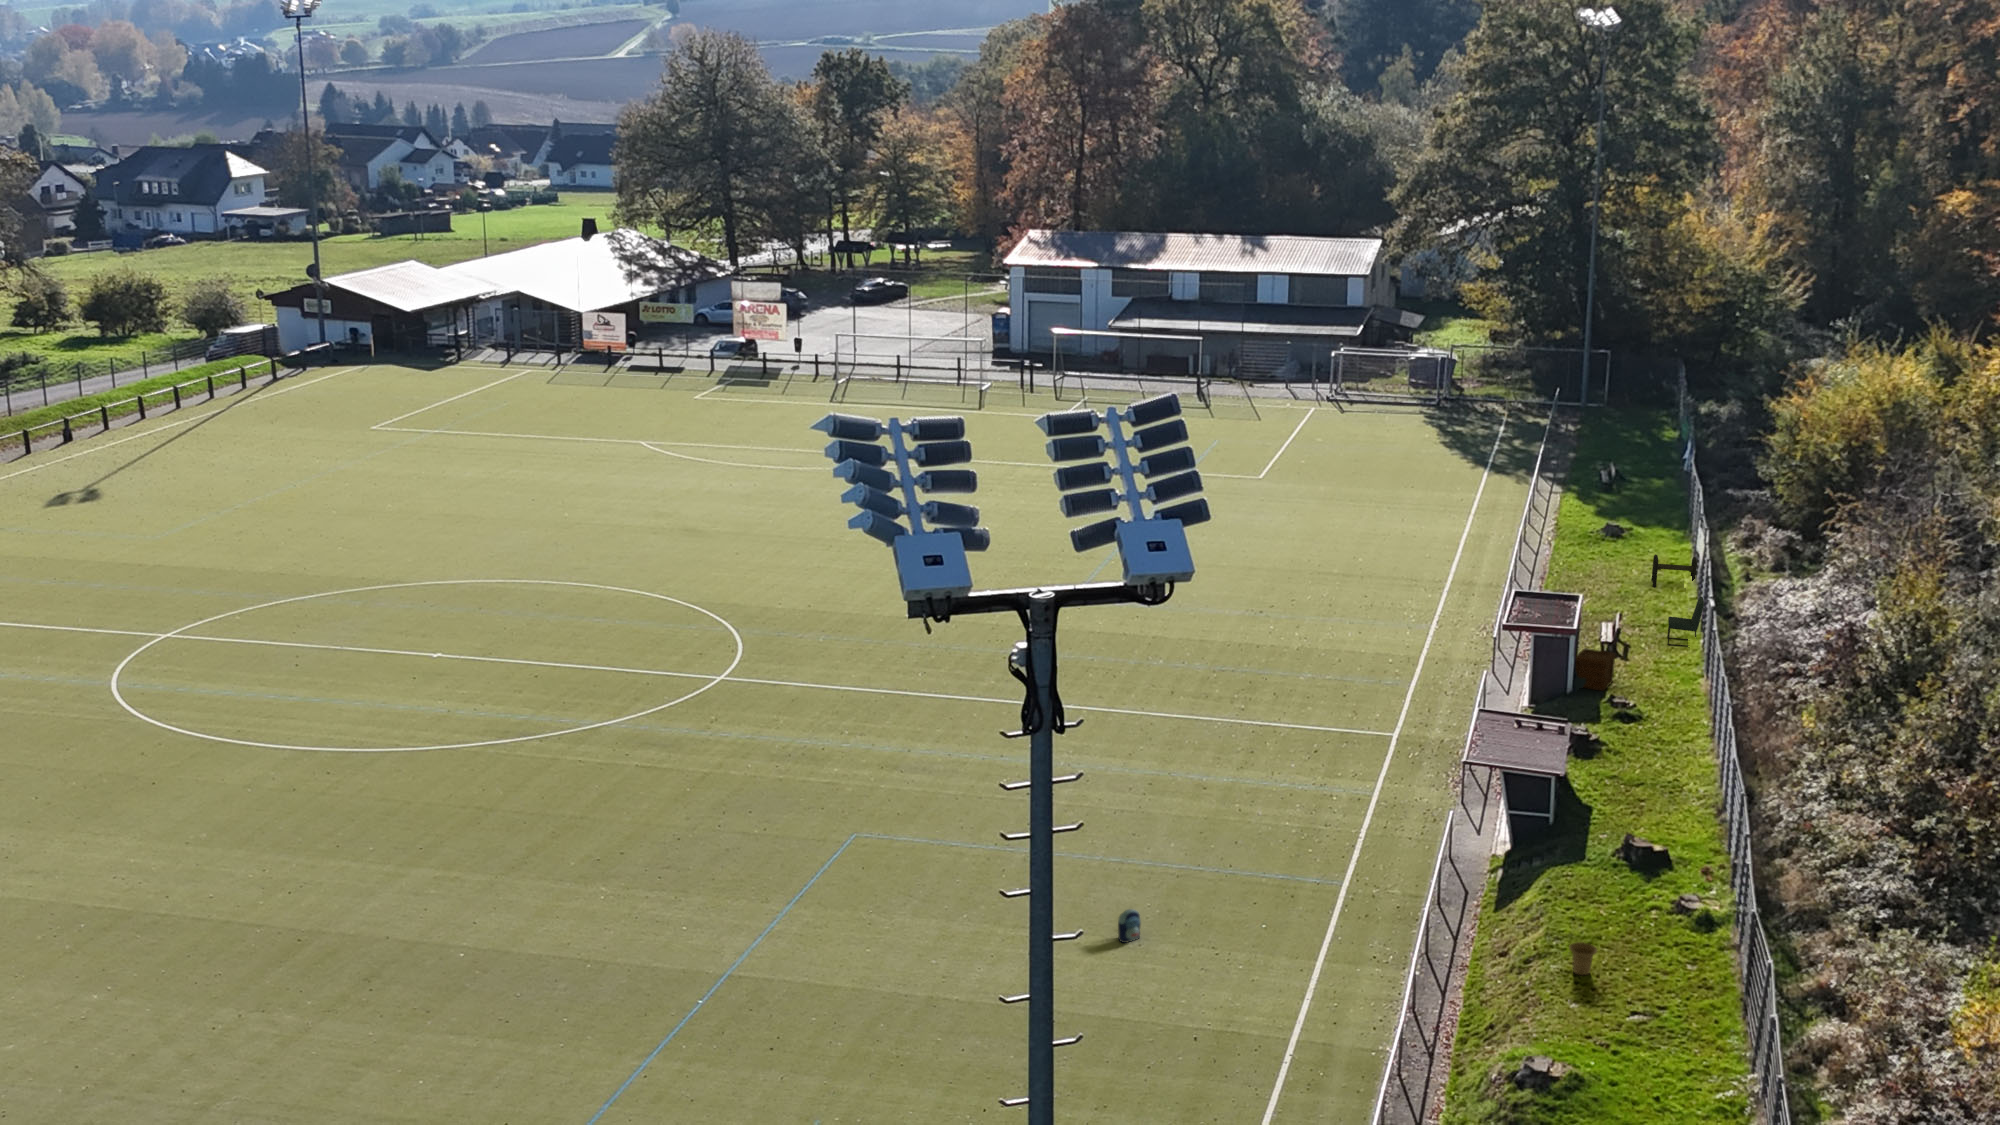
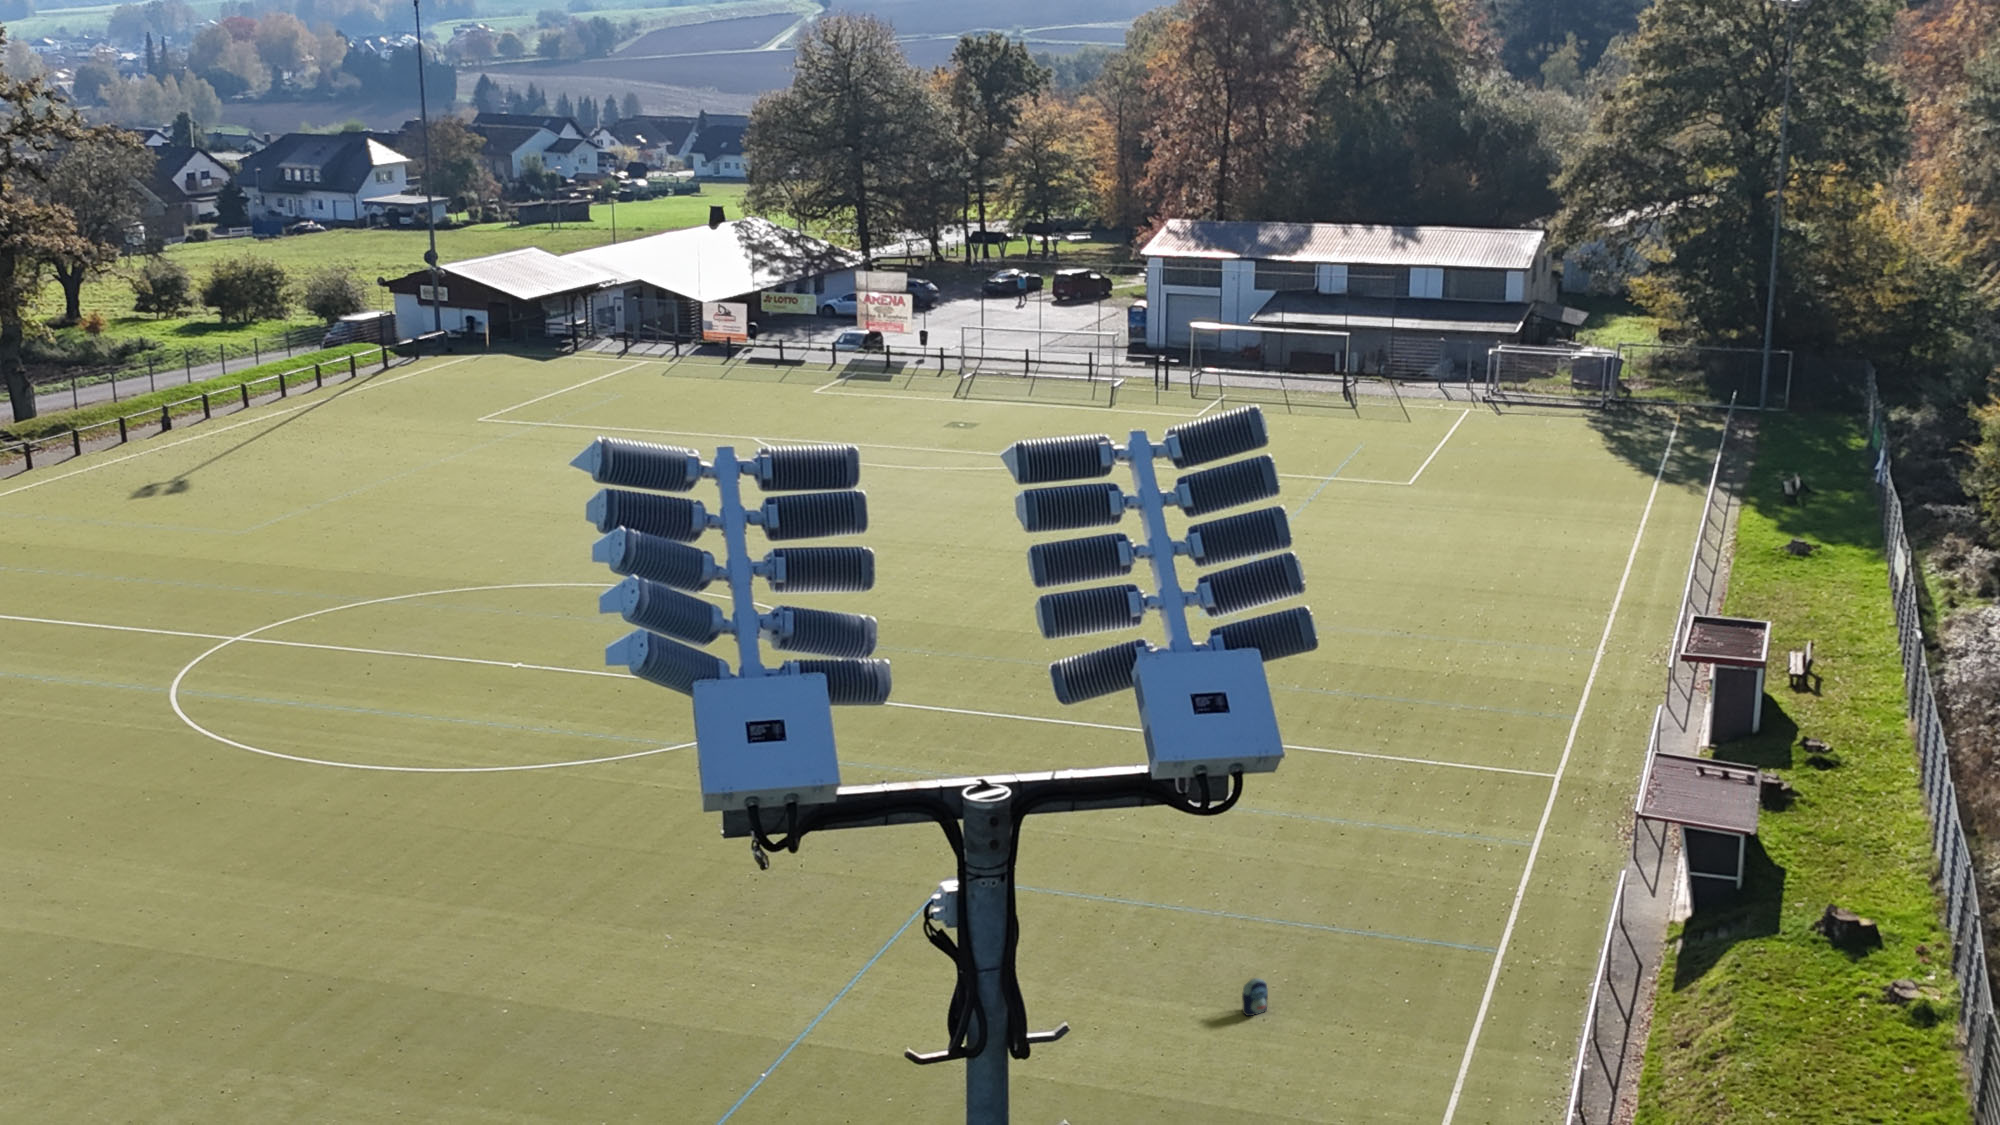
bench: present [1651,555,1697,587] -> none [1843,576,1896,616]
chair: present [1667,597,1704,647] -> none [1864,626,1907,682]
wooden crate: present [1576,648,1615,691] -> none [1757,682,1807,731]
basket: present [1569,942,1597,975] -> none [1764,1038,1798,1077]

